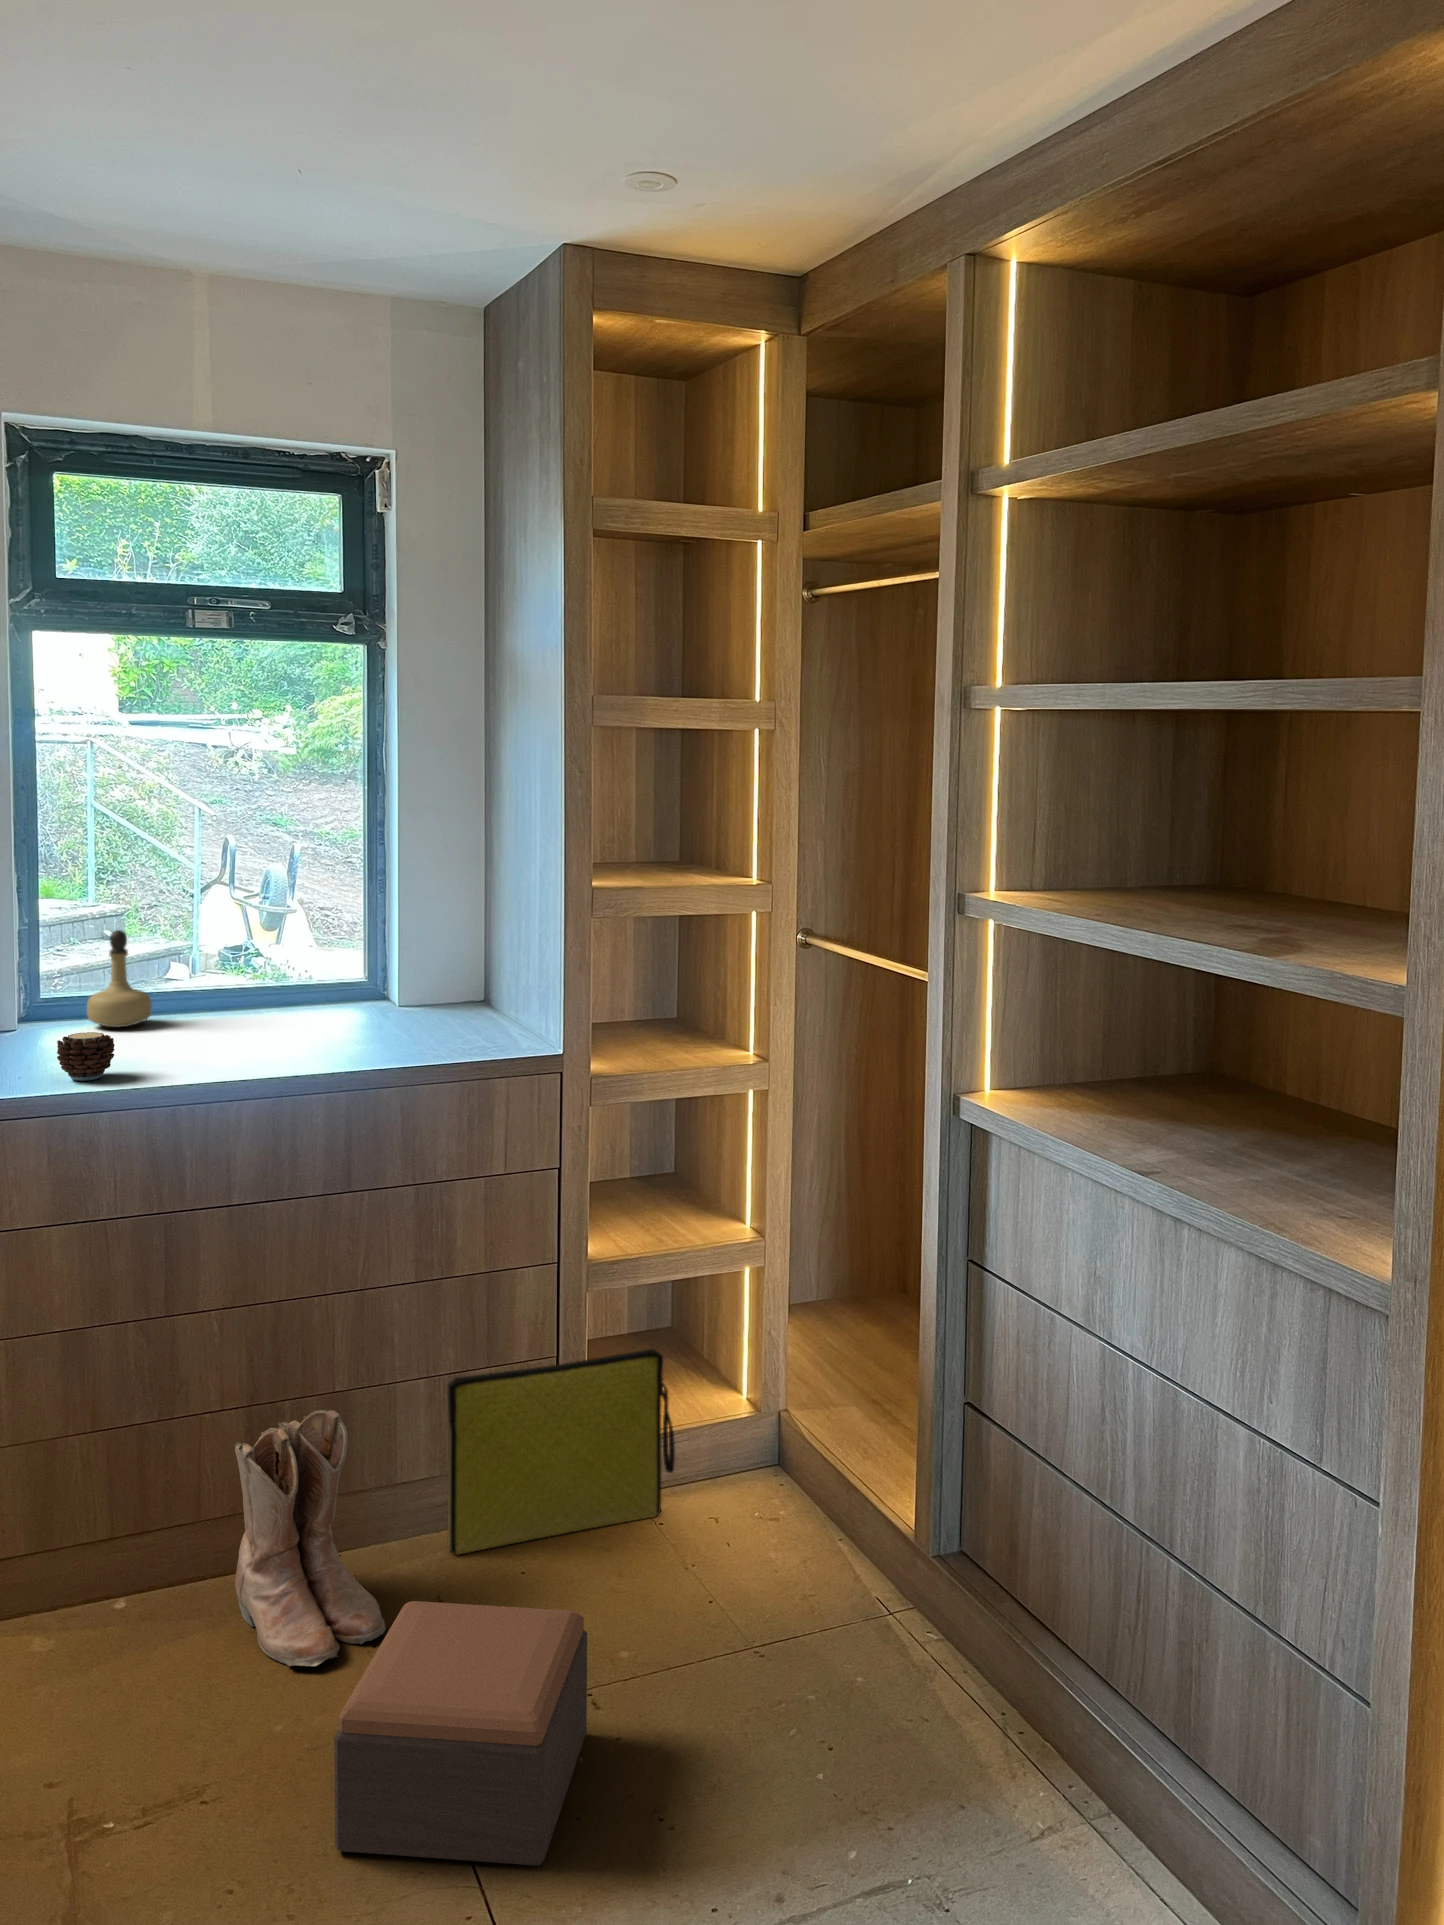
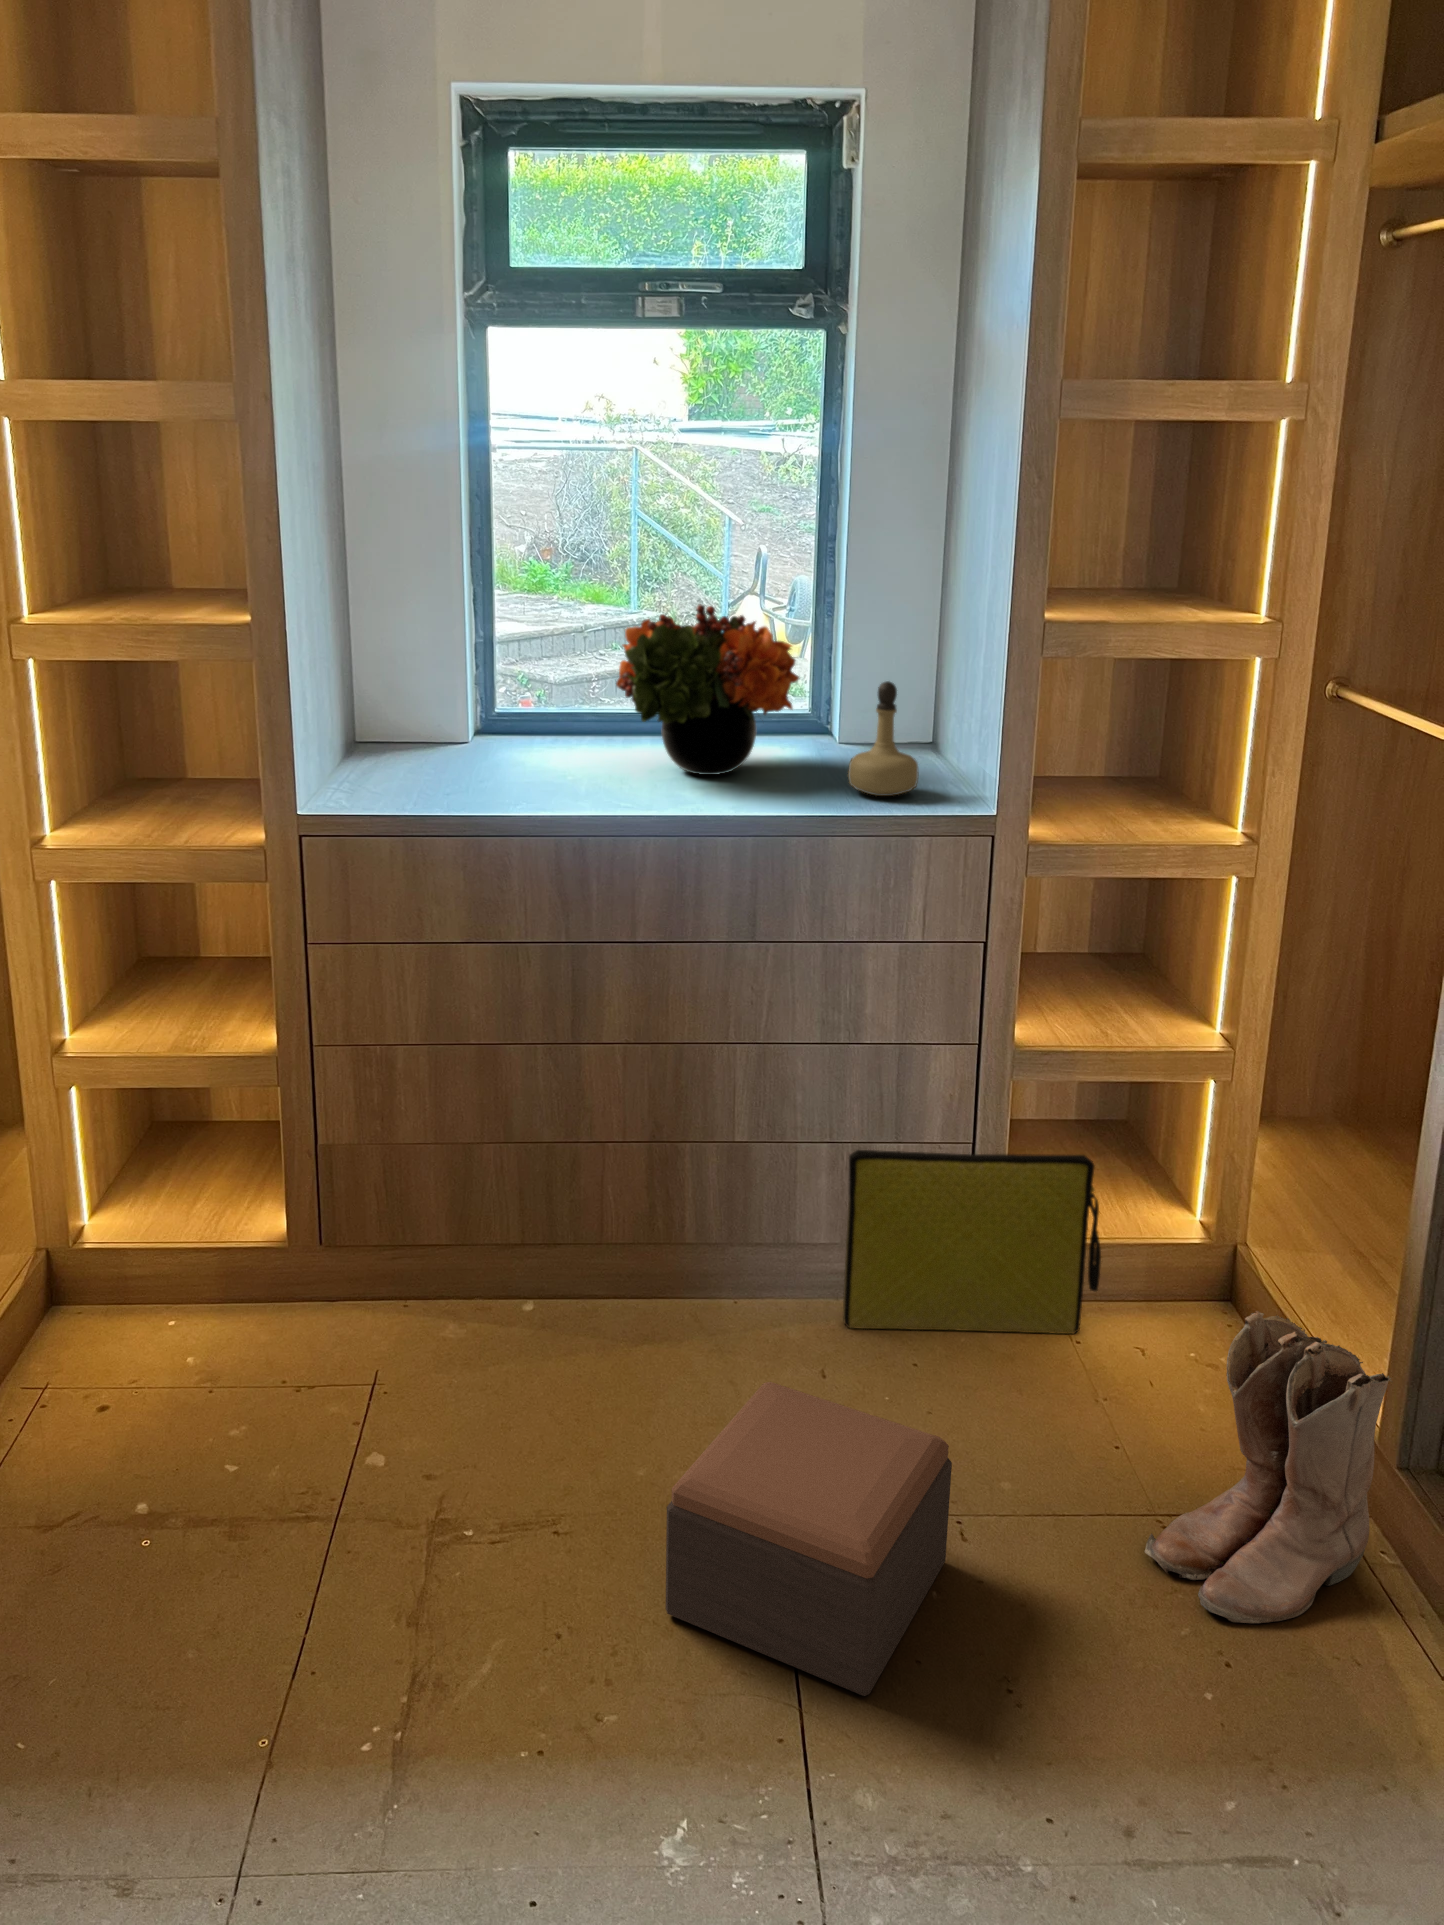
flower arrangement: none [186,886,370,1043] -> present [616,604,800,775]
perfume bottle: present [87,930,152,1027] -> present [848,681,918,796]
candle: present [57,1027,114,1081] -> none [476,744,531,799]
boots: present [235,1410,386,1666] -> present [1145,1311,1393,1623]

